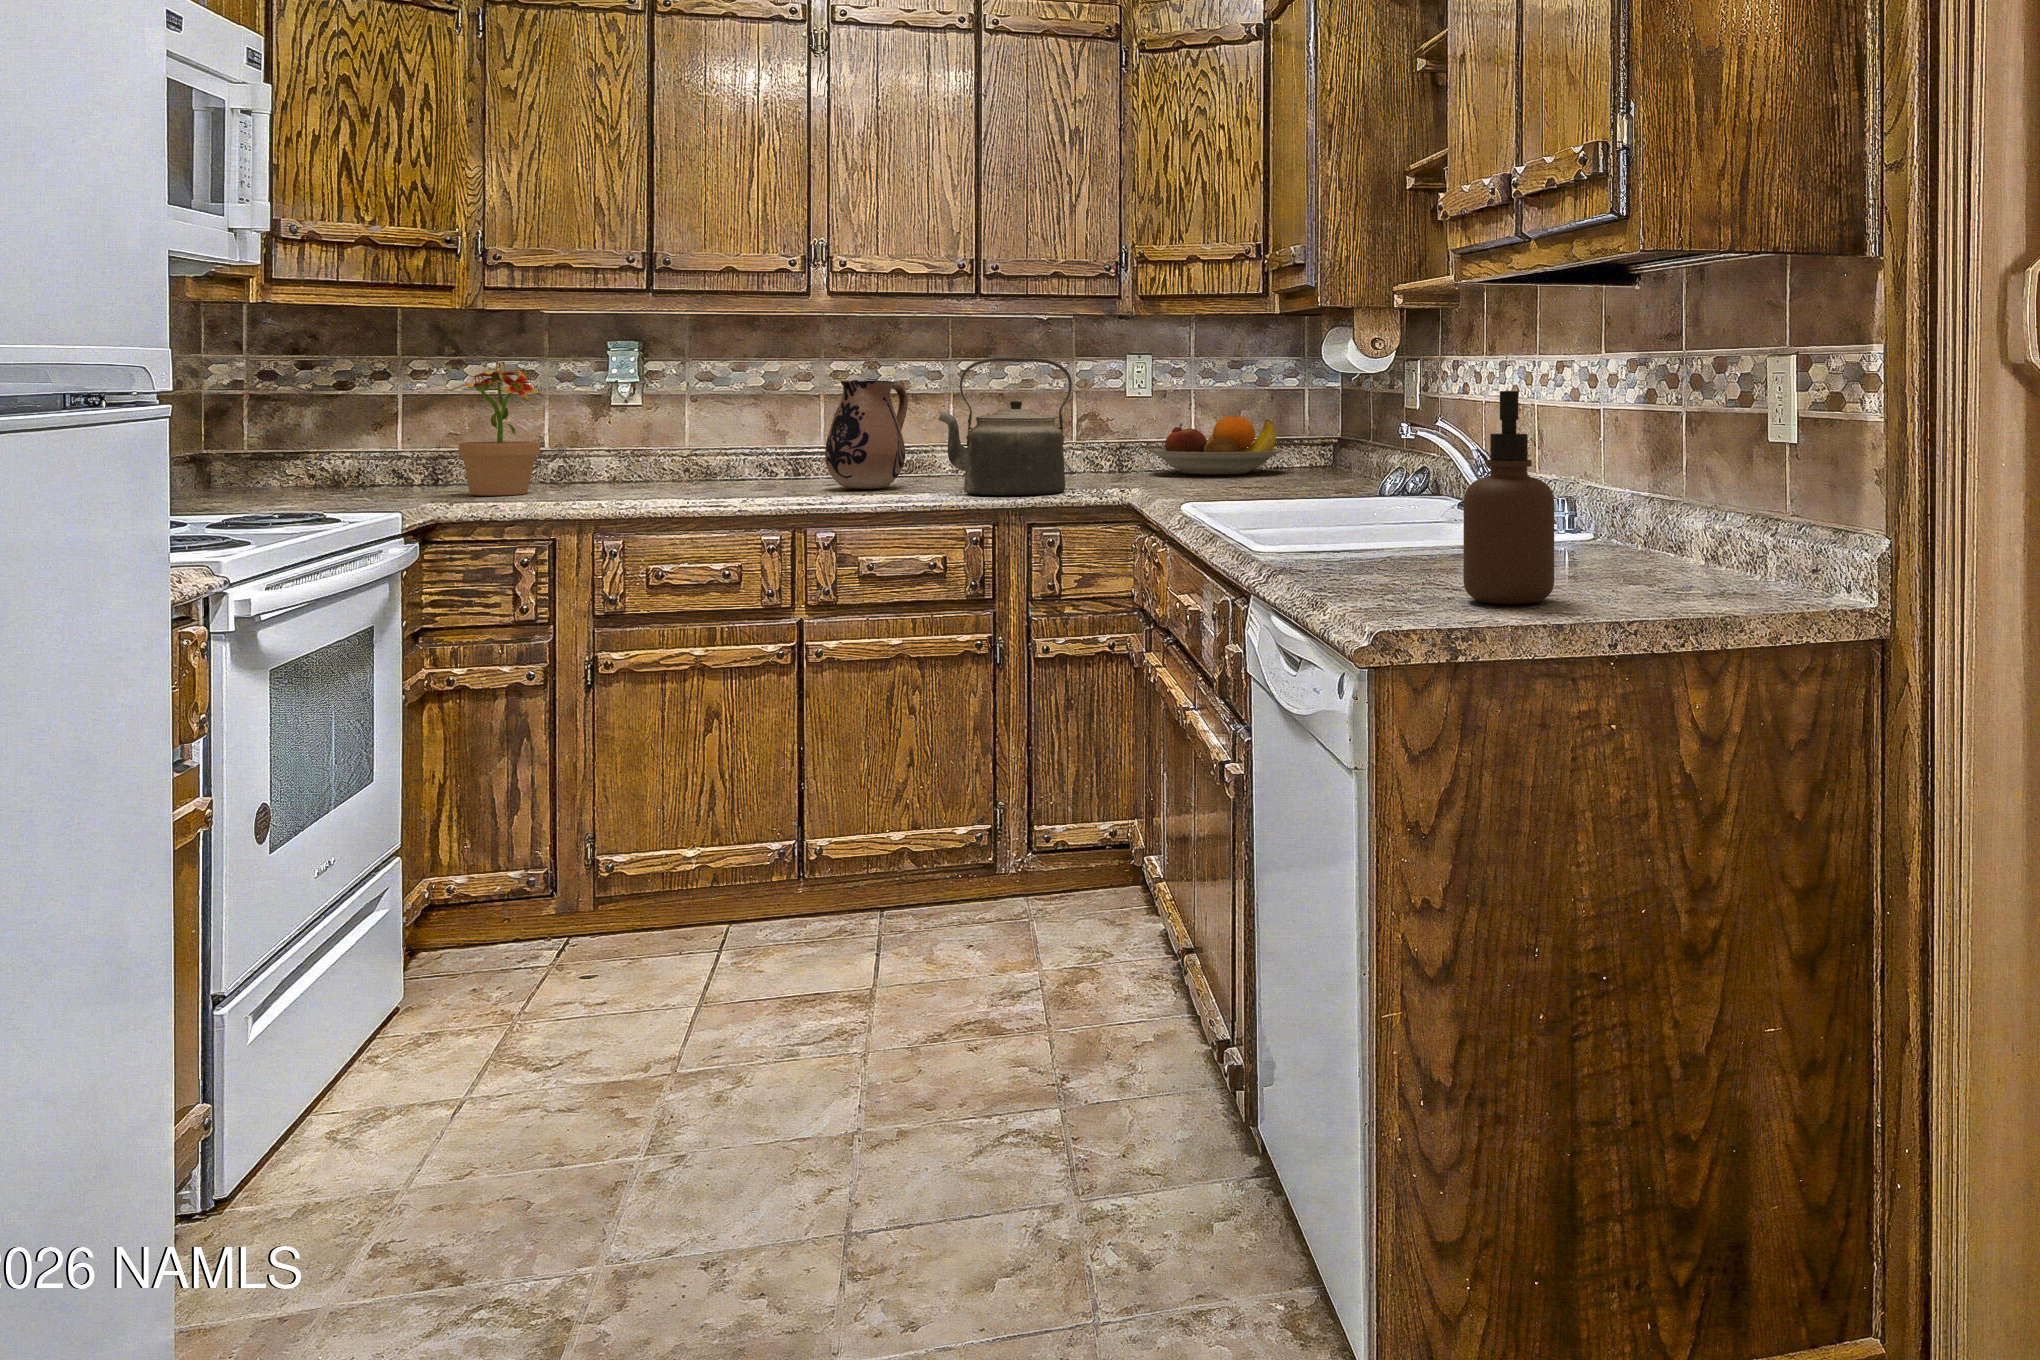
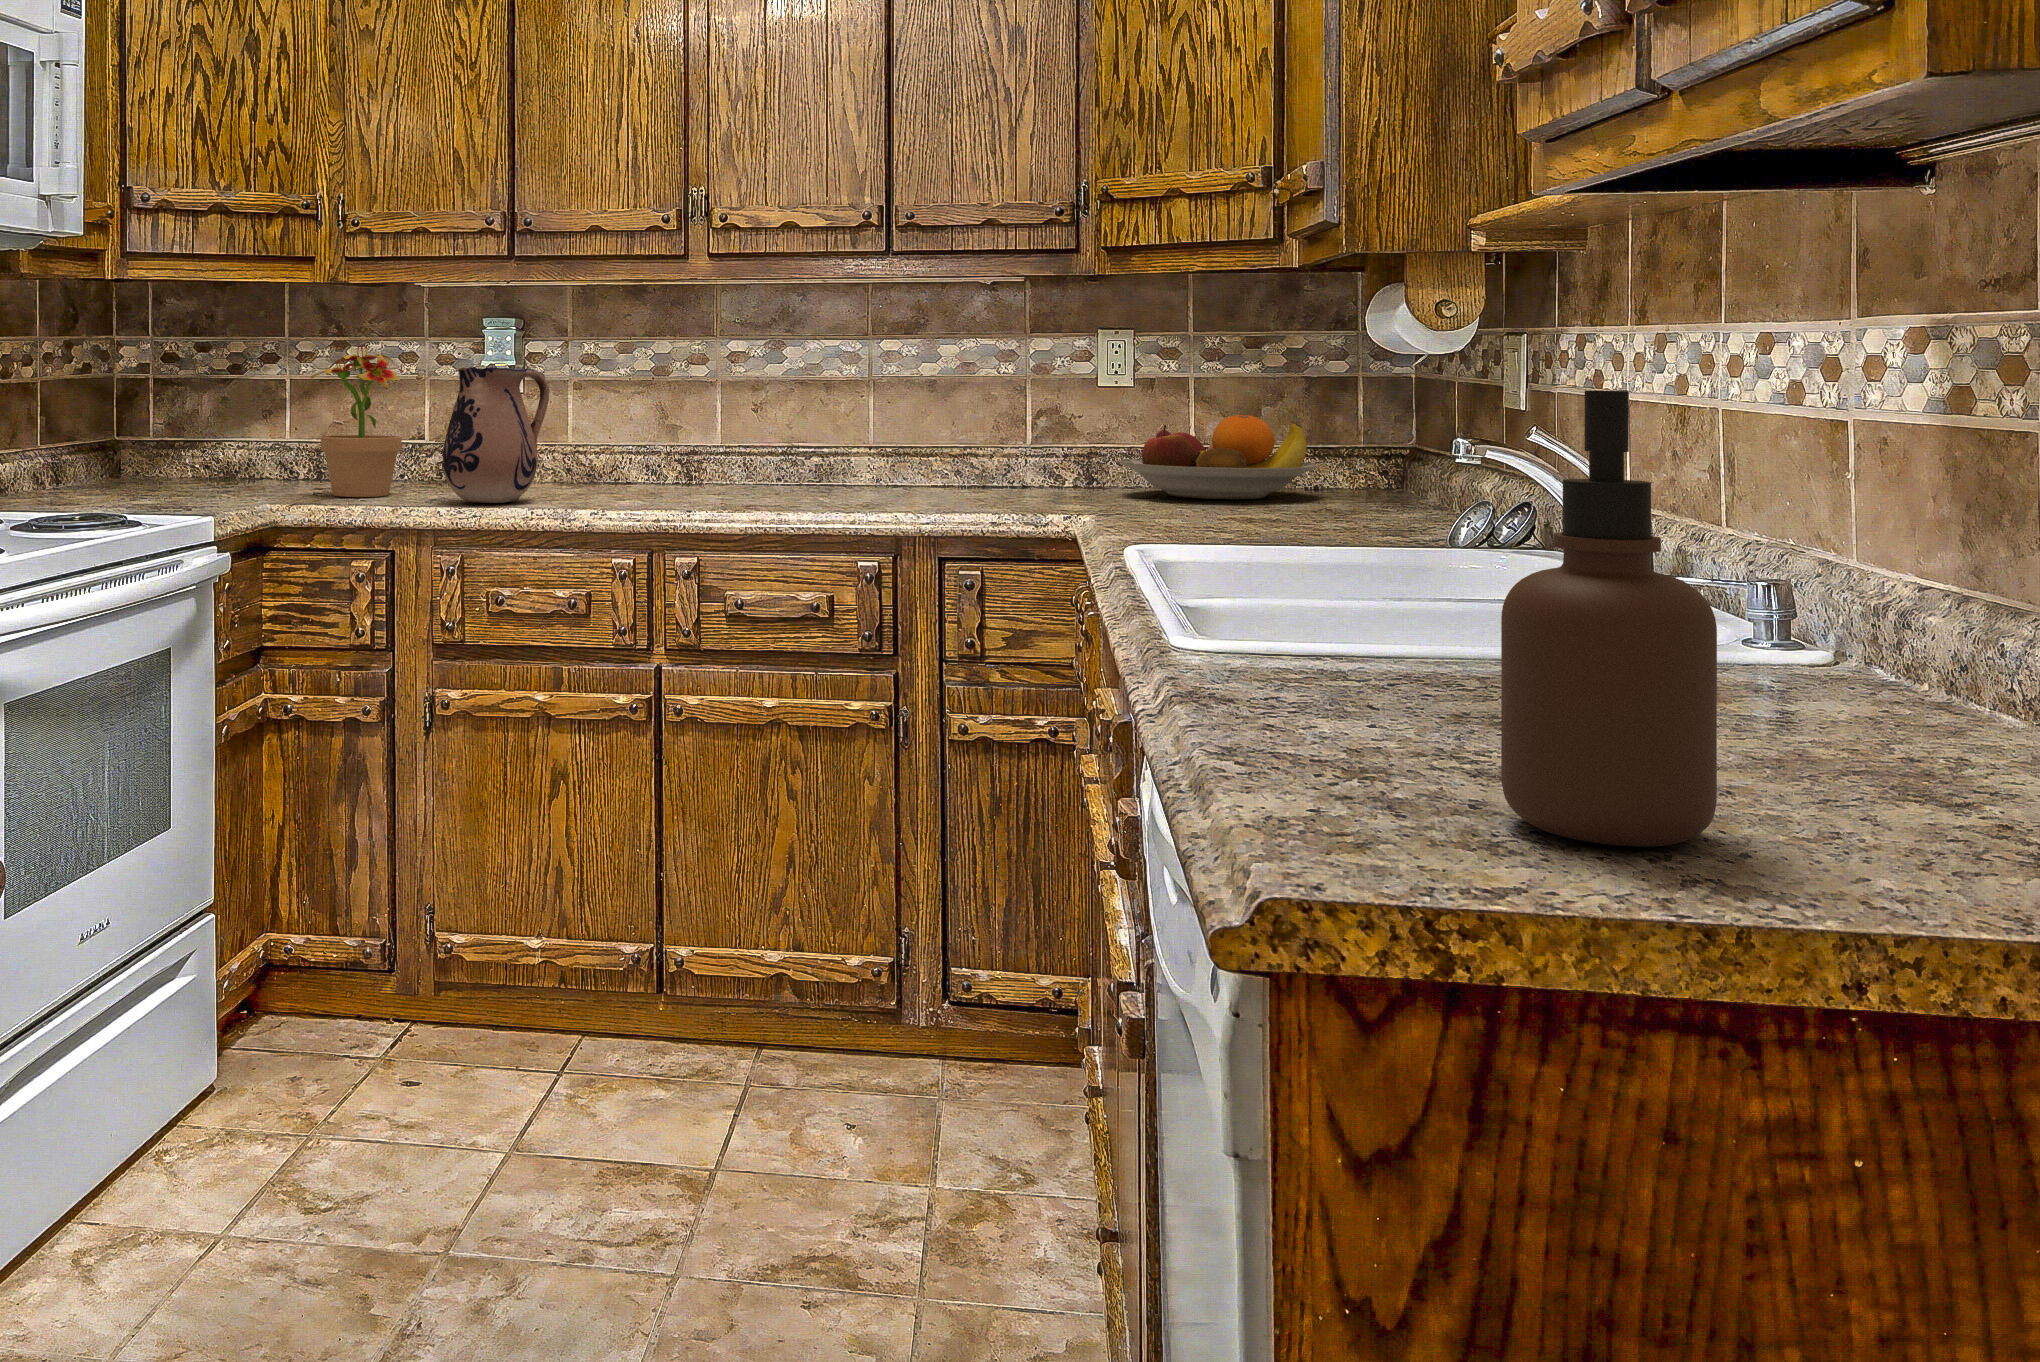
kettle: present [938,358,1072,495] -> none [816,335,991,522]
ceramic pitcher: present [825,380,908,489] -> present [442,367,549,503]

